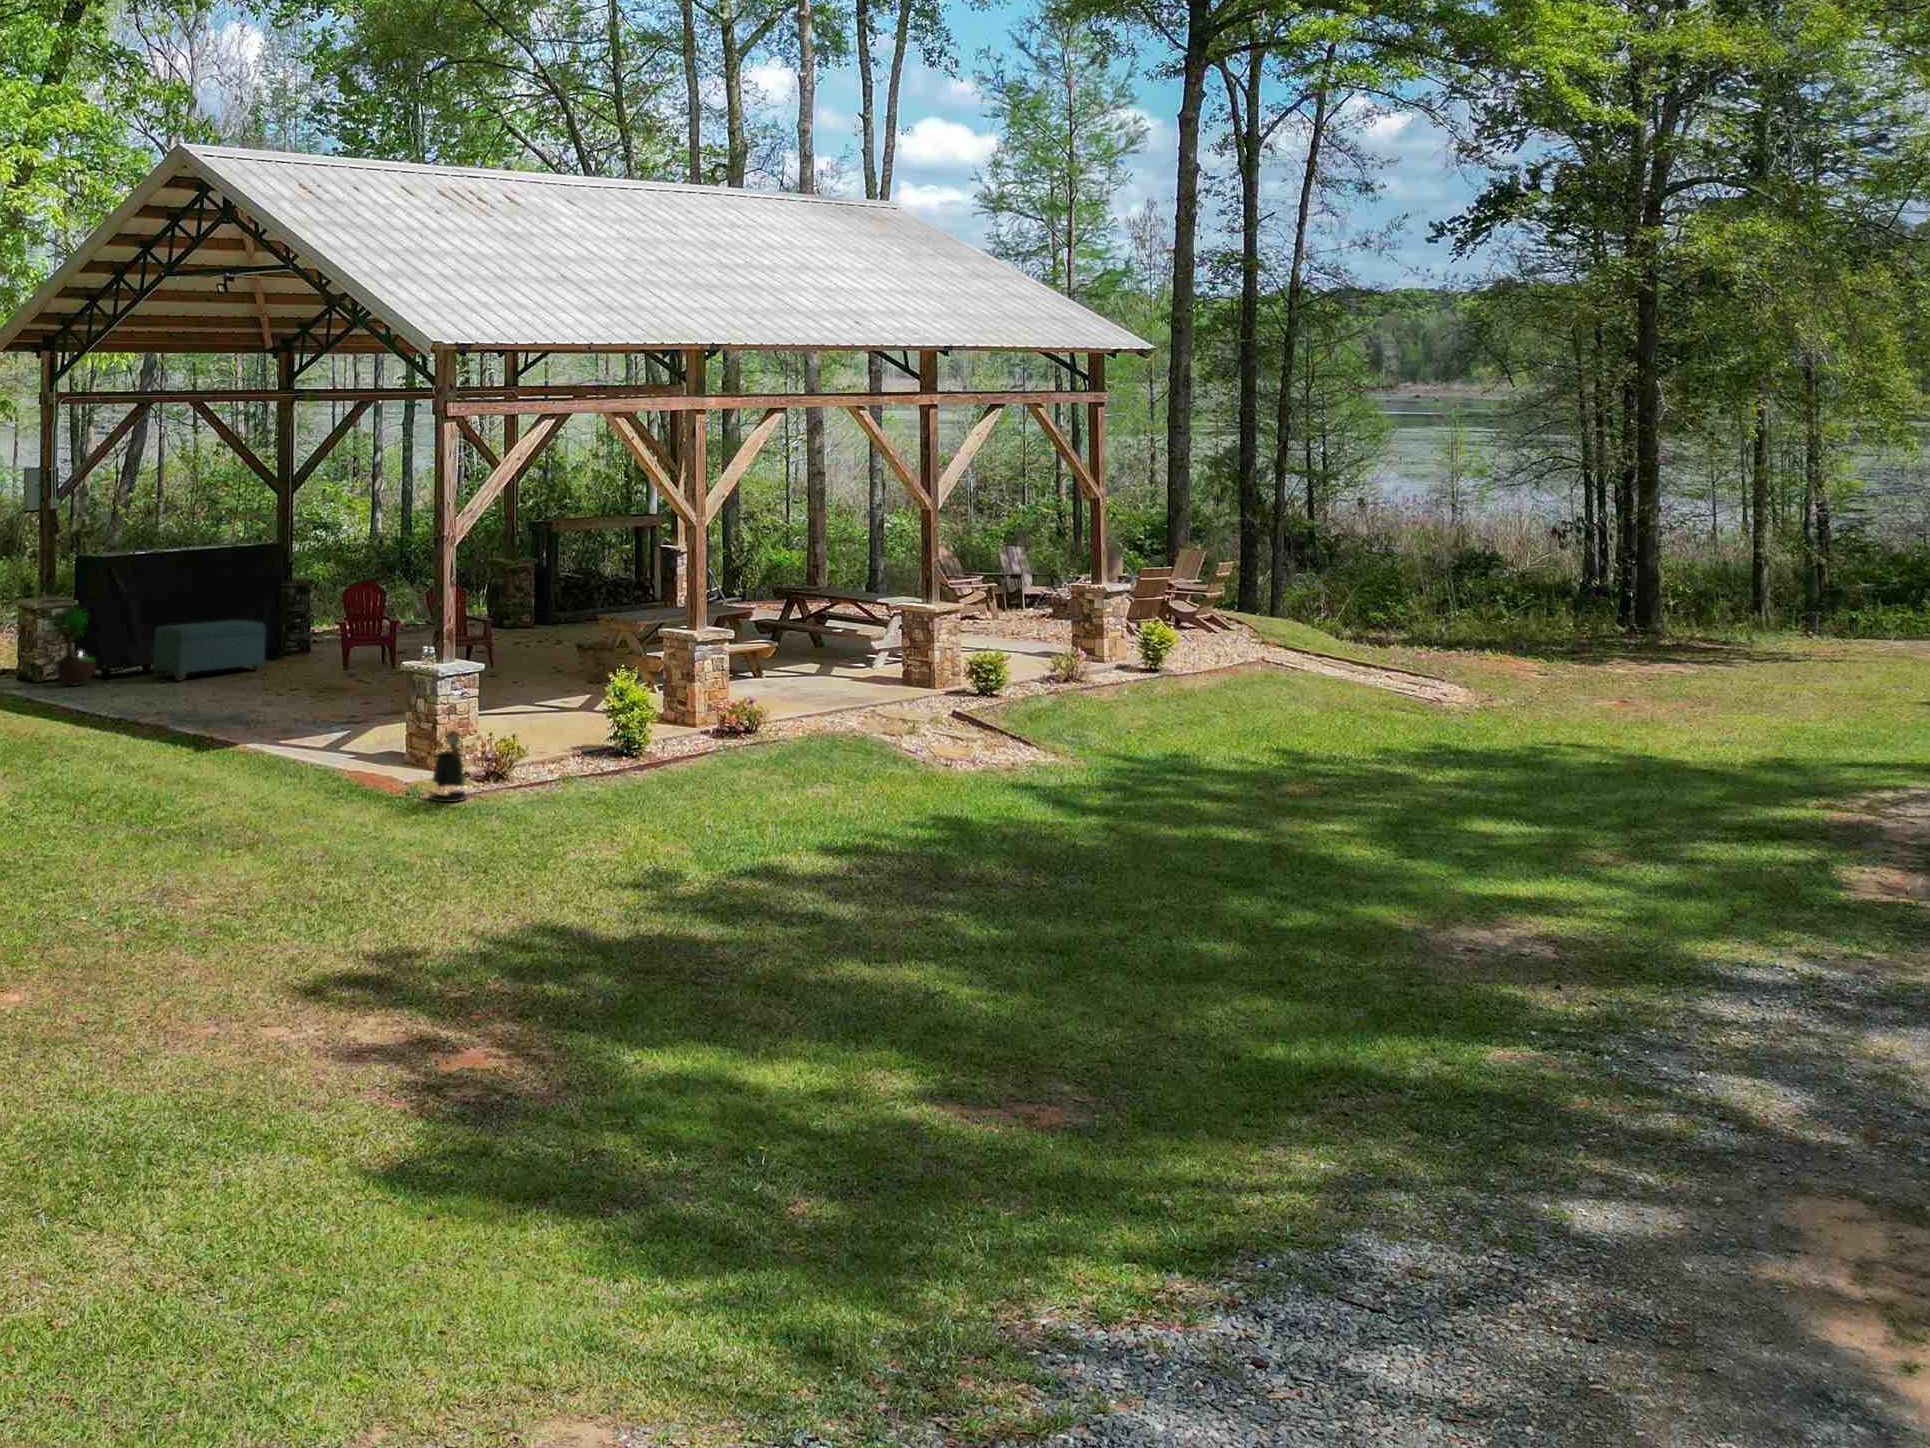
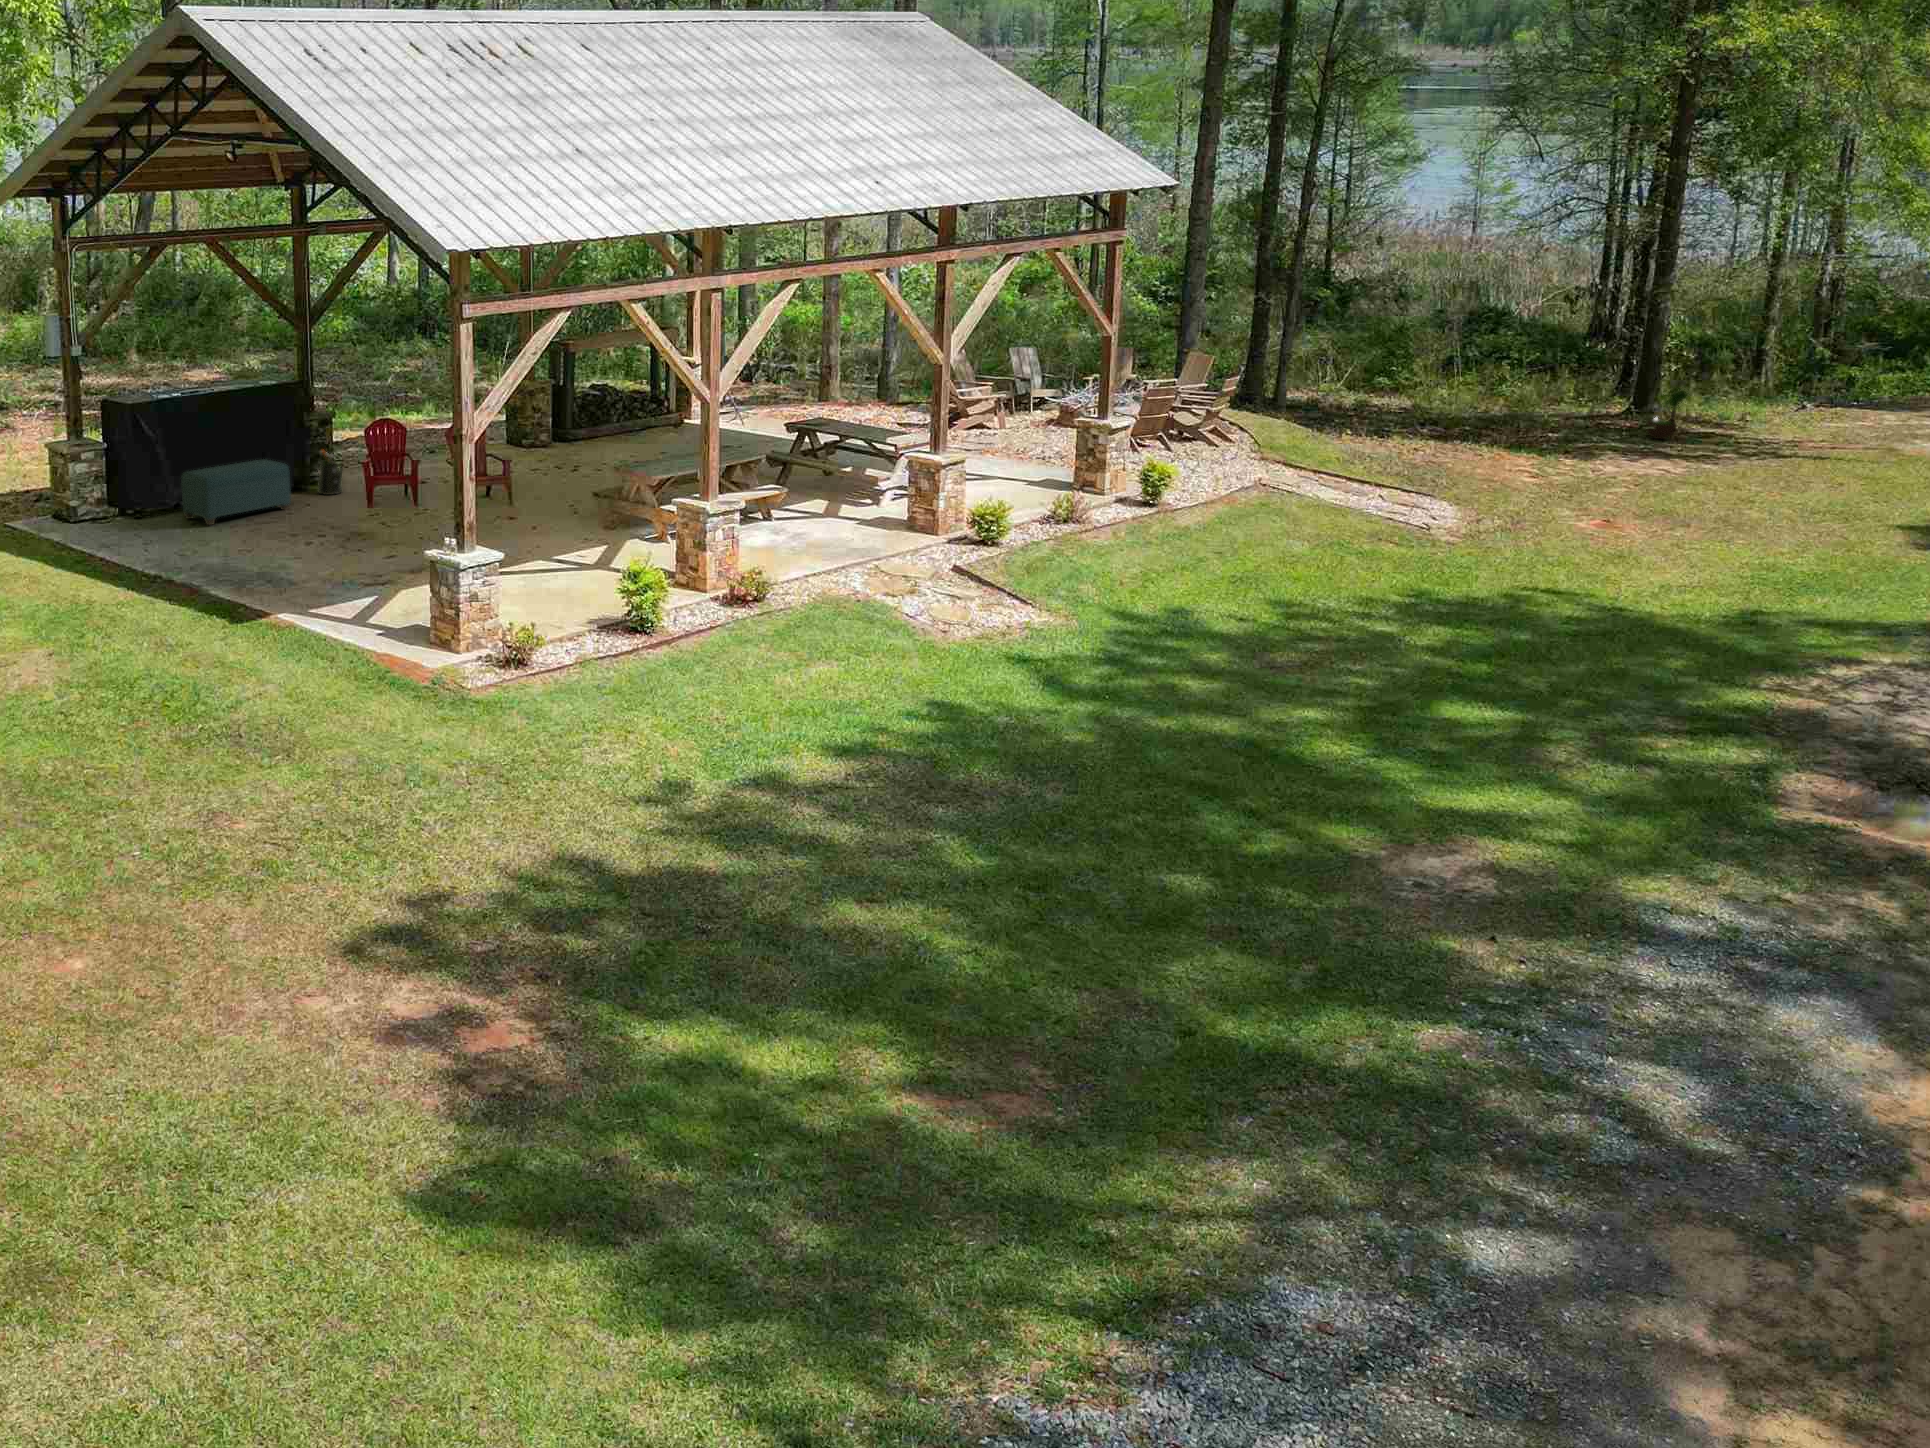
potted tree: present [46,604,95,685] -> present [1646,388,1690,439]
watering can: present [429,731,466,802] -> present [318,449,342,495]

